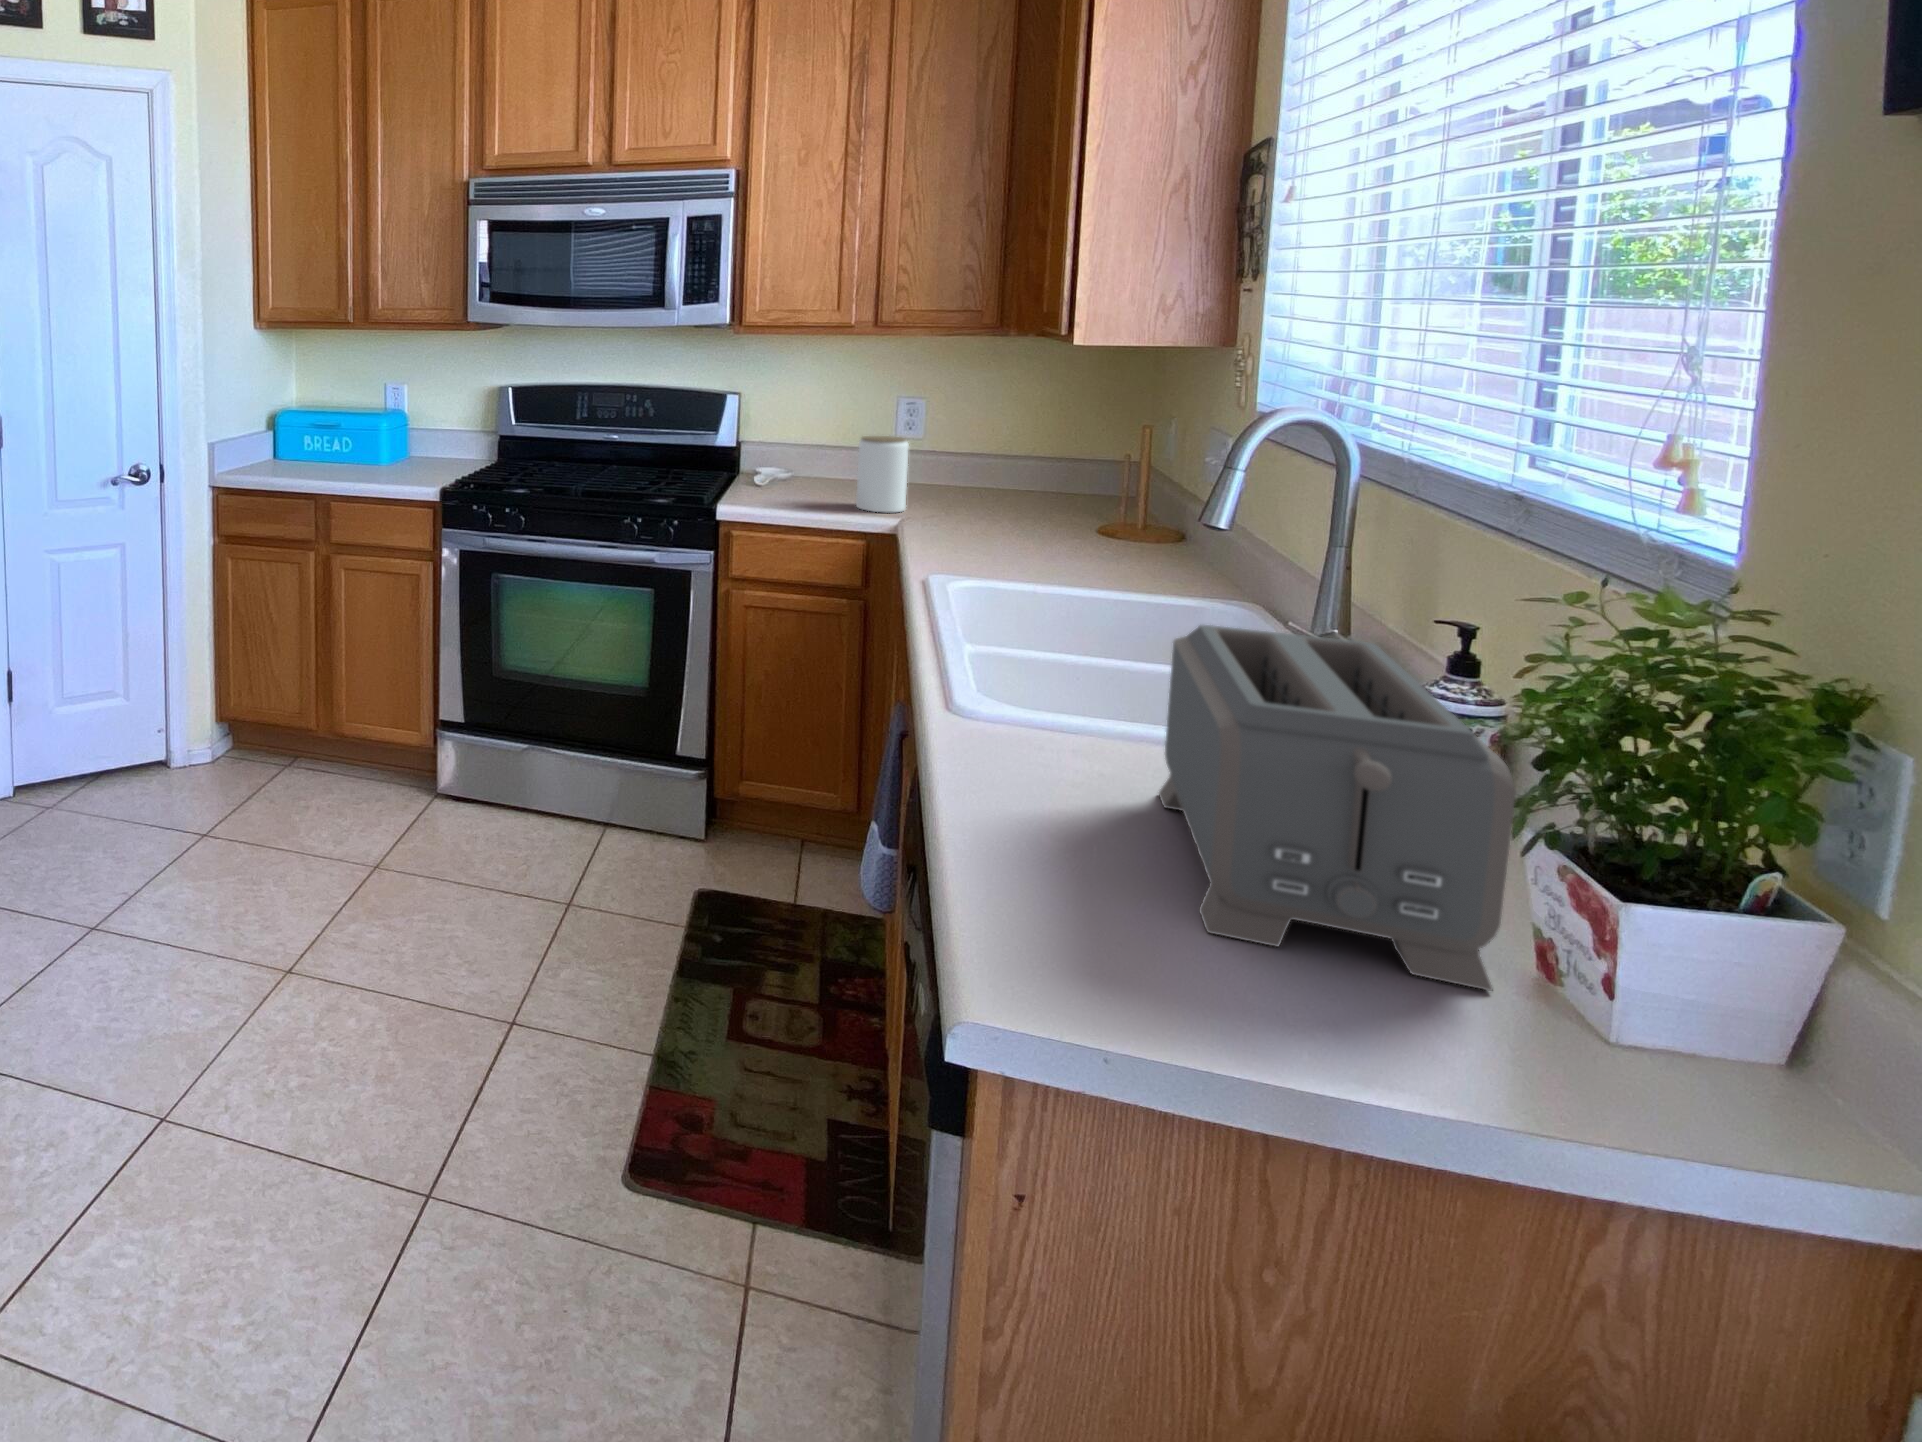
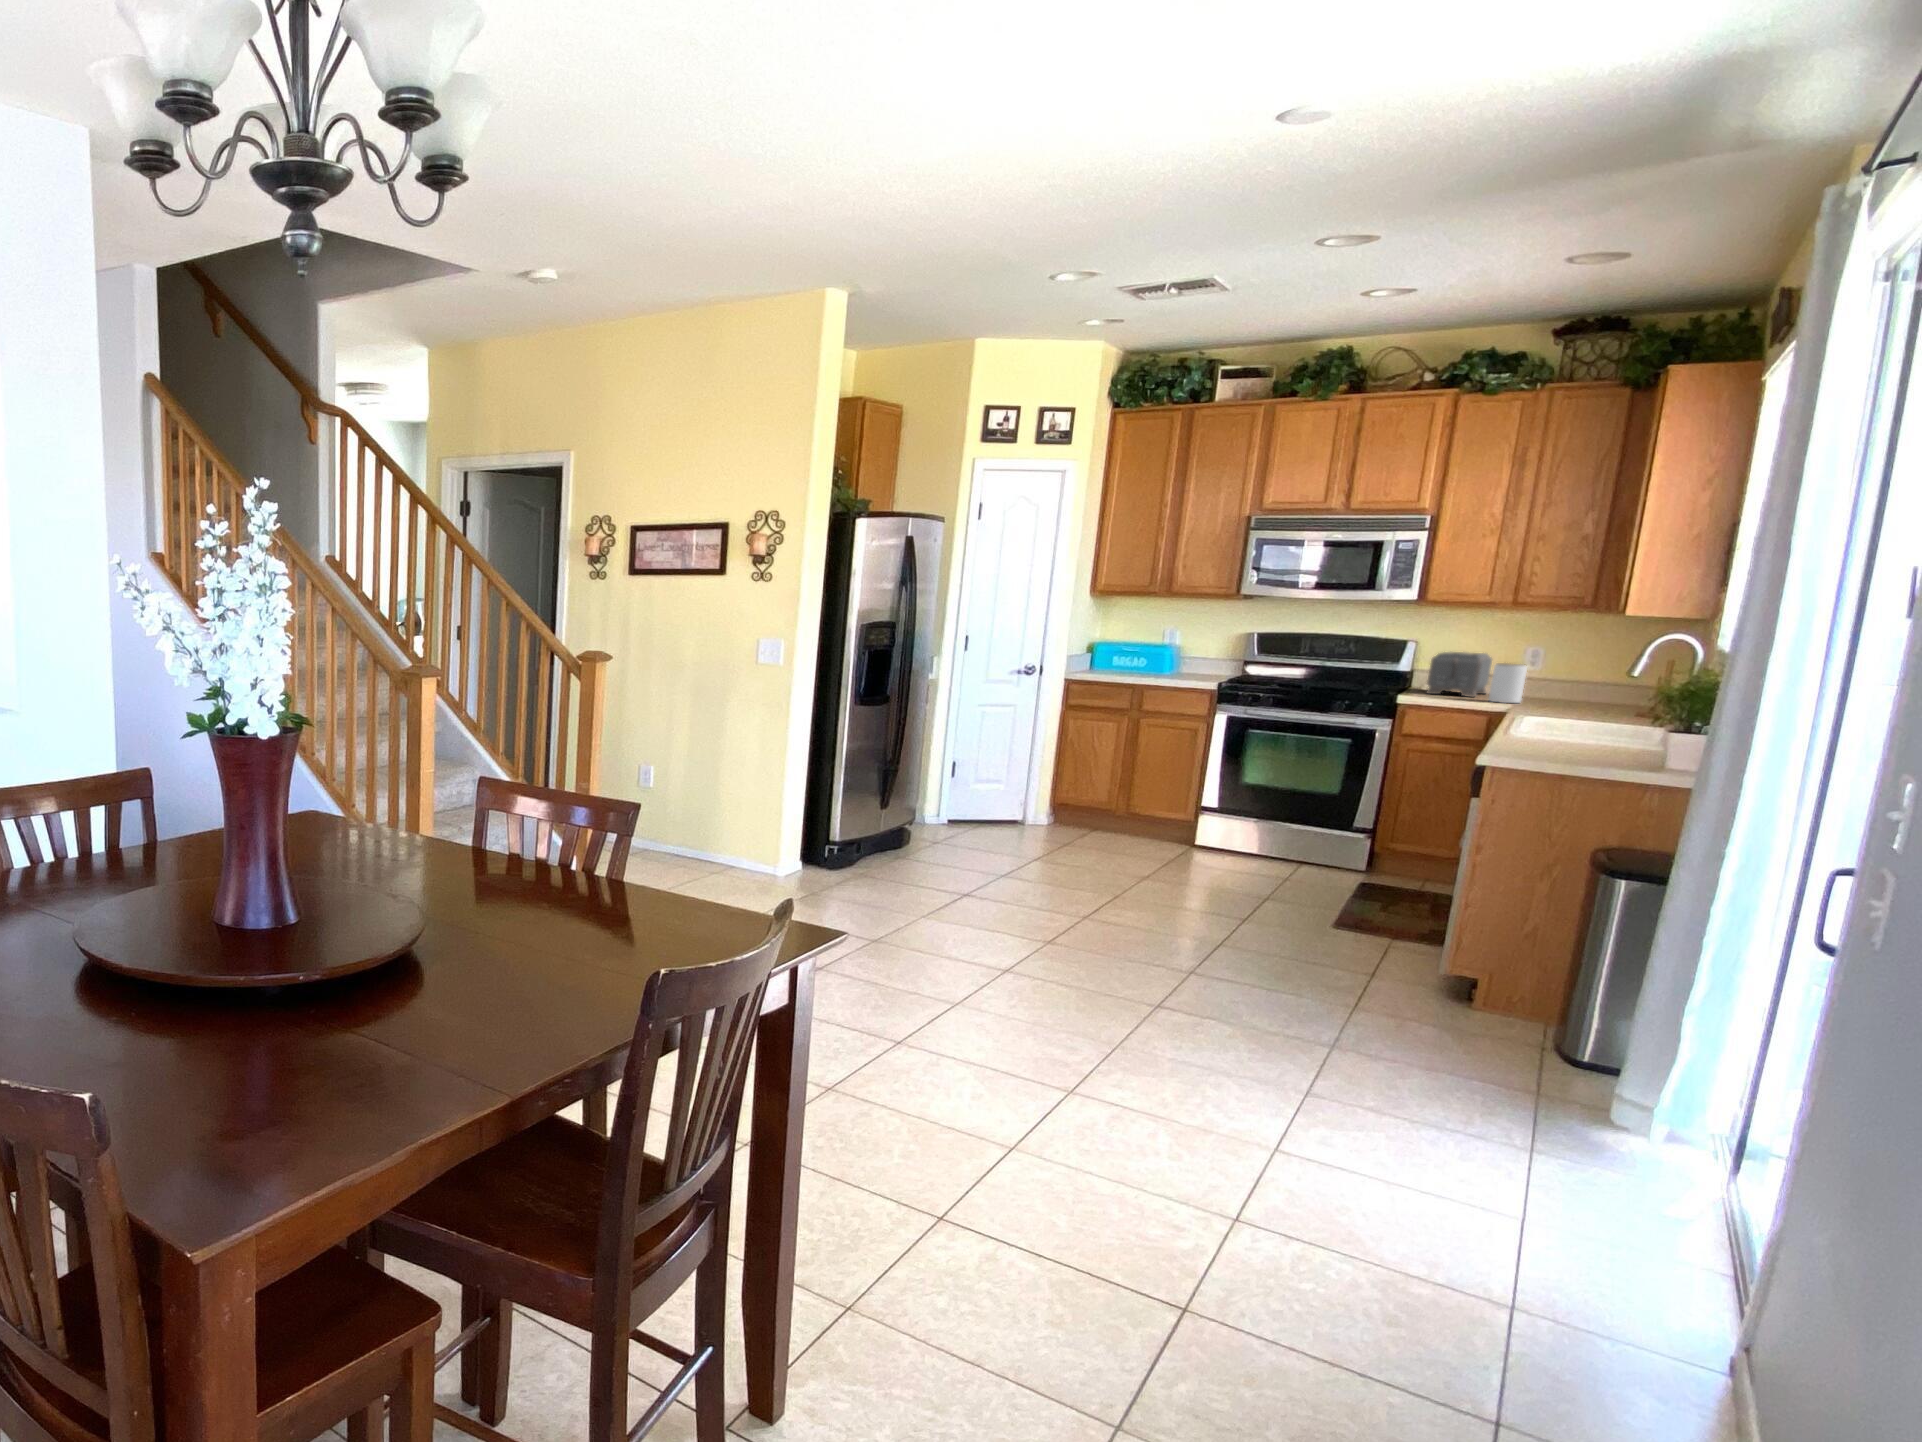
toaster: present [1159,625,1515,991] -> present [1427,652,1492,697]

